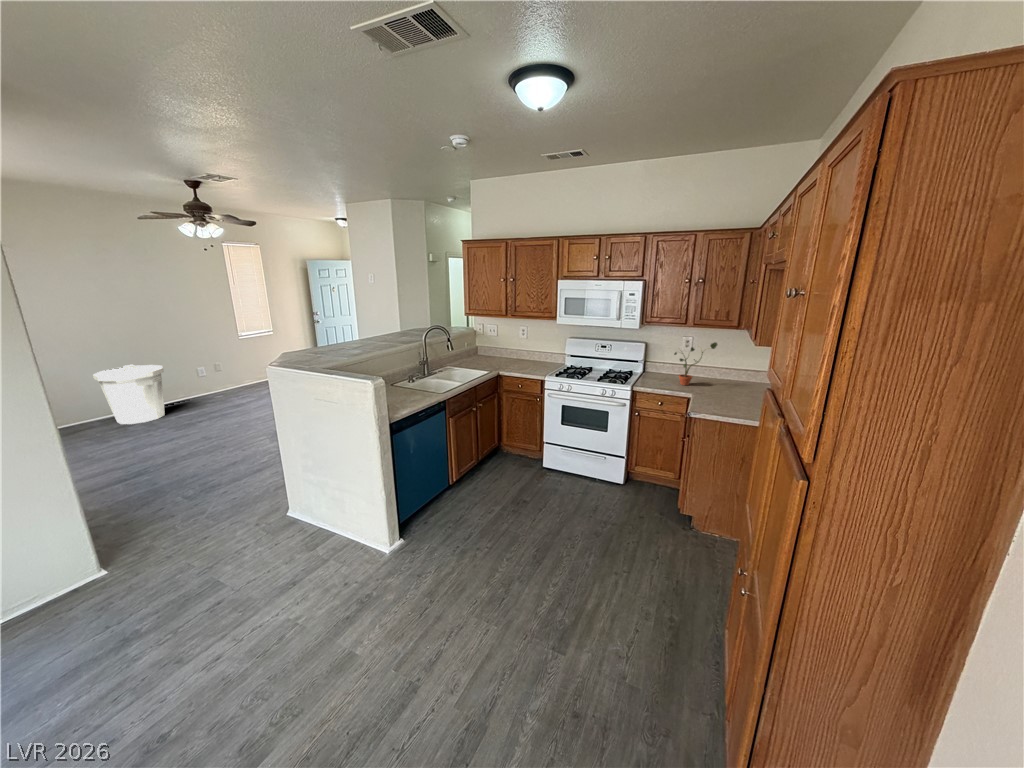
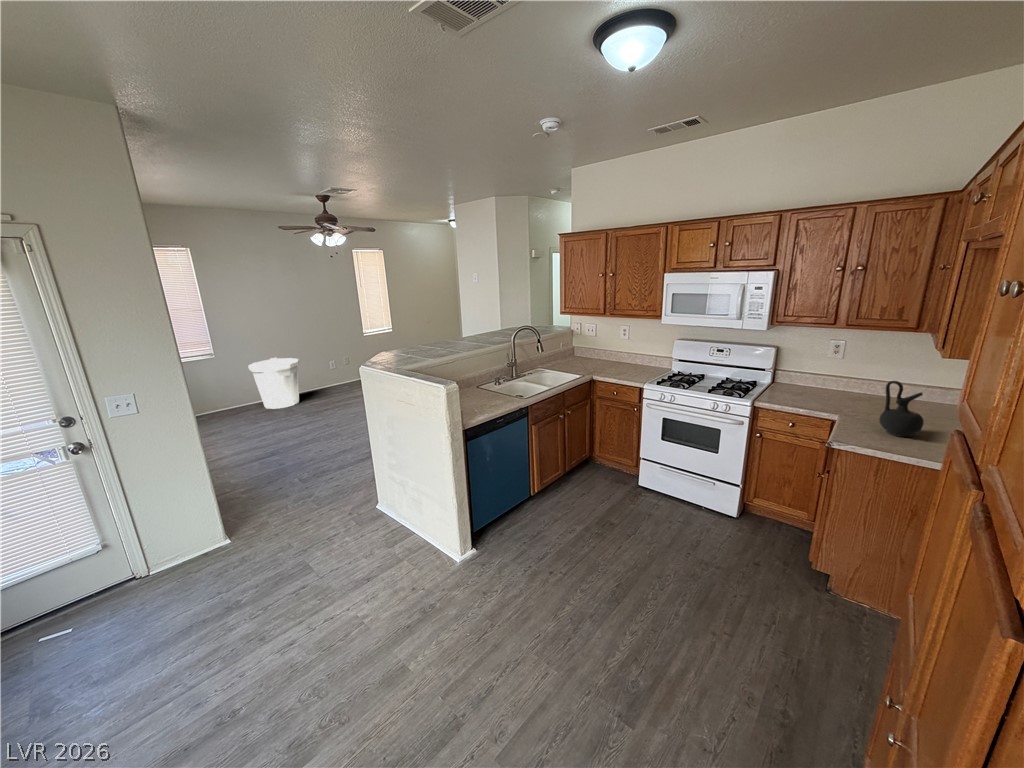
potted plant: present [674,343,717,385] -> none [816,349,883,404]
ceramic jug: none [719,364,745,406] -> present [879,381,924,437]

